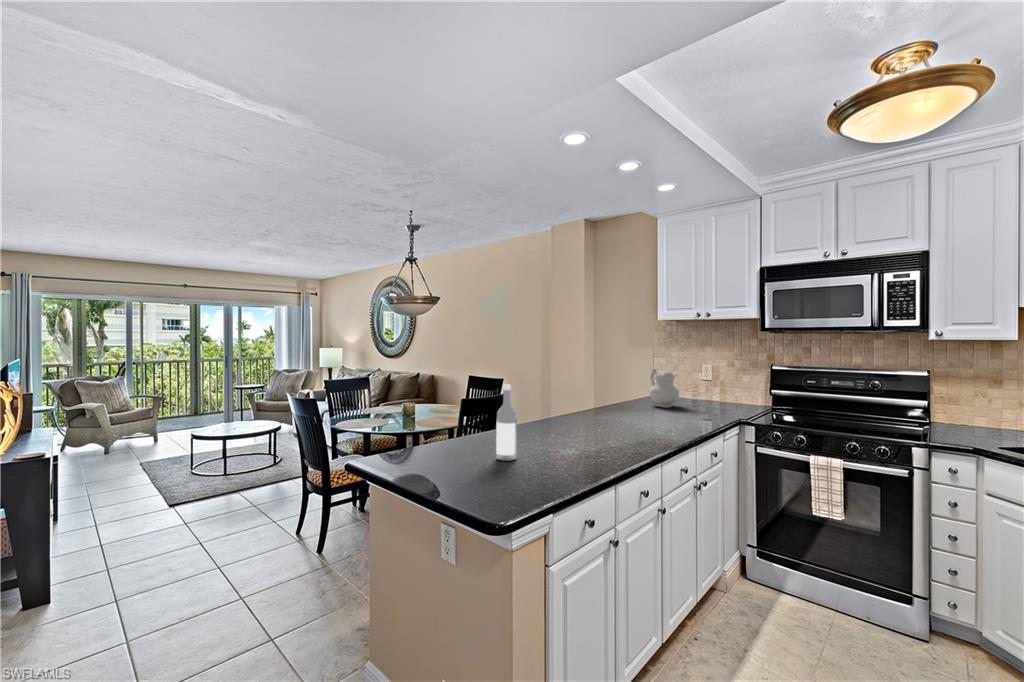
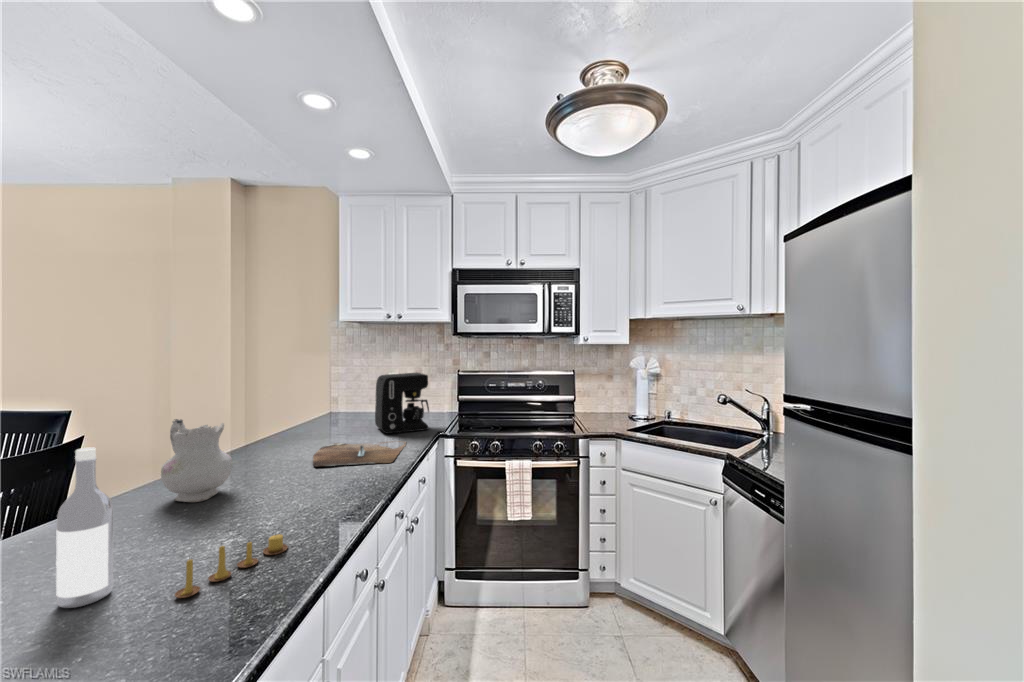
coffee maker: none [684,365,734,416] -> present [375,373,429,434]
ceramic pitcher: present [650,370,679,408] -> present [161,419,233,502]
cutting board: none [627,415,706,432] -> present [313,442,406,467]
candle: none [541,445,599,468] -> present [175,534,288,598]

